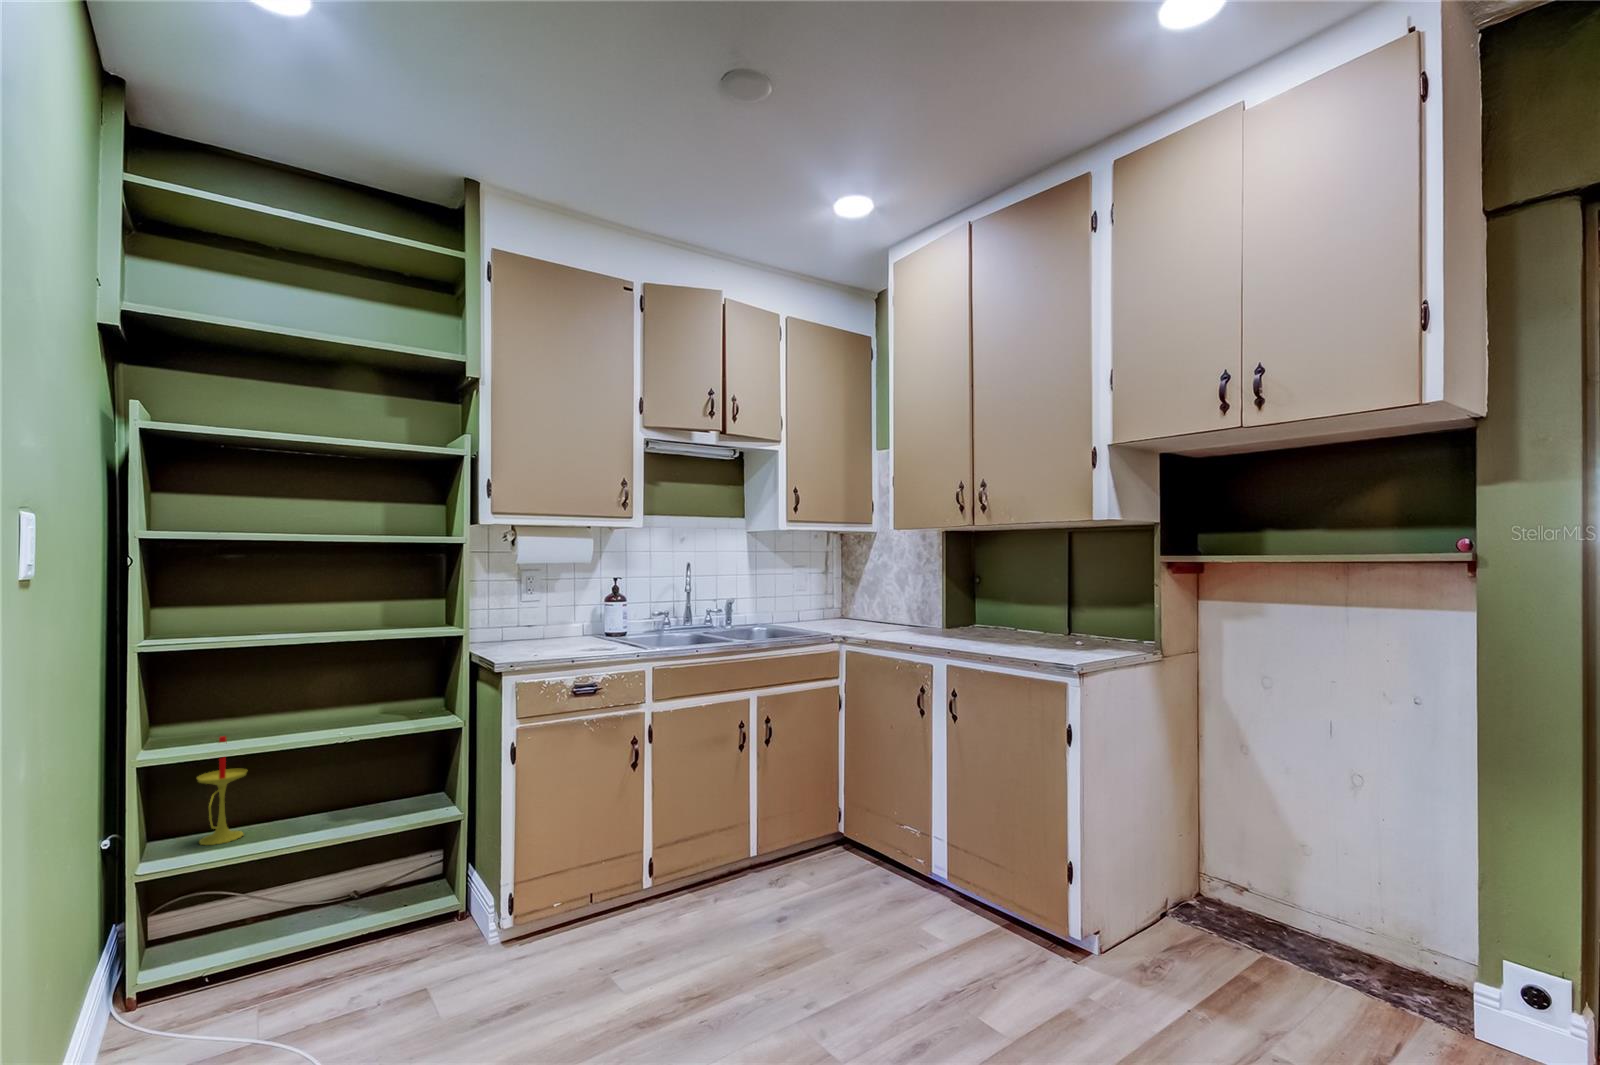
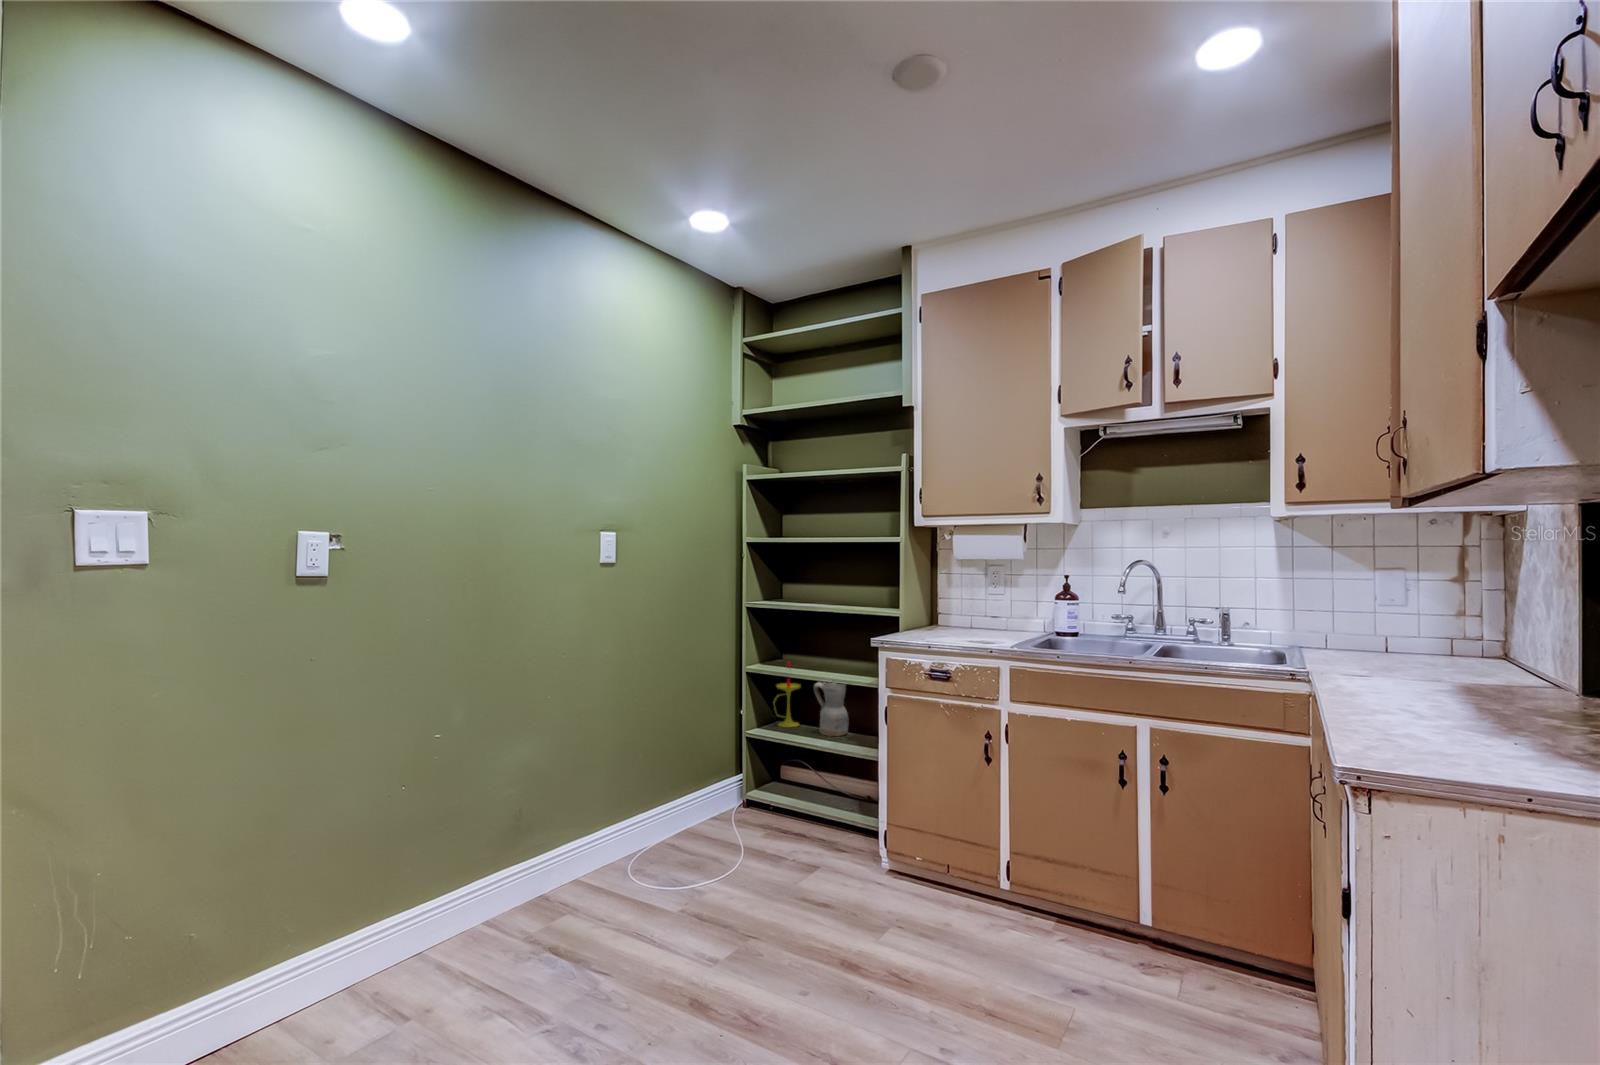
ceramic pitcher: none [288,742,350,828] -> present [814,682,848,736]

